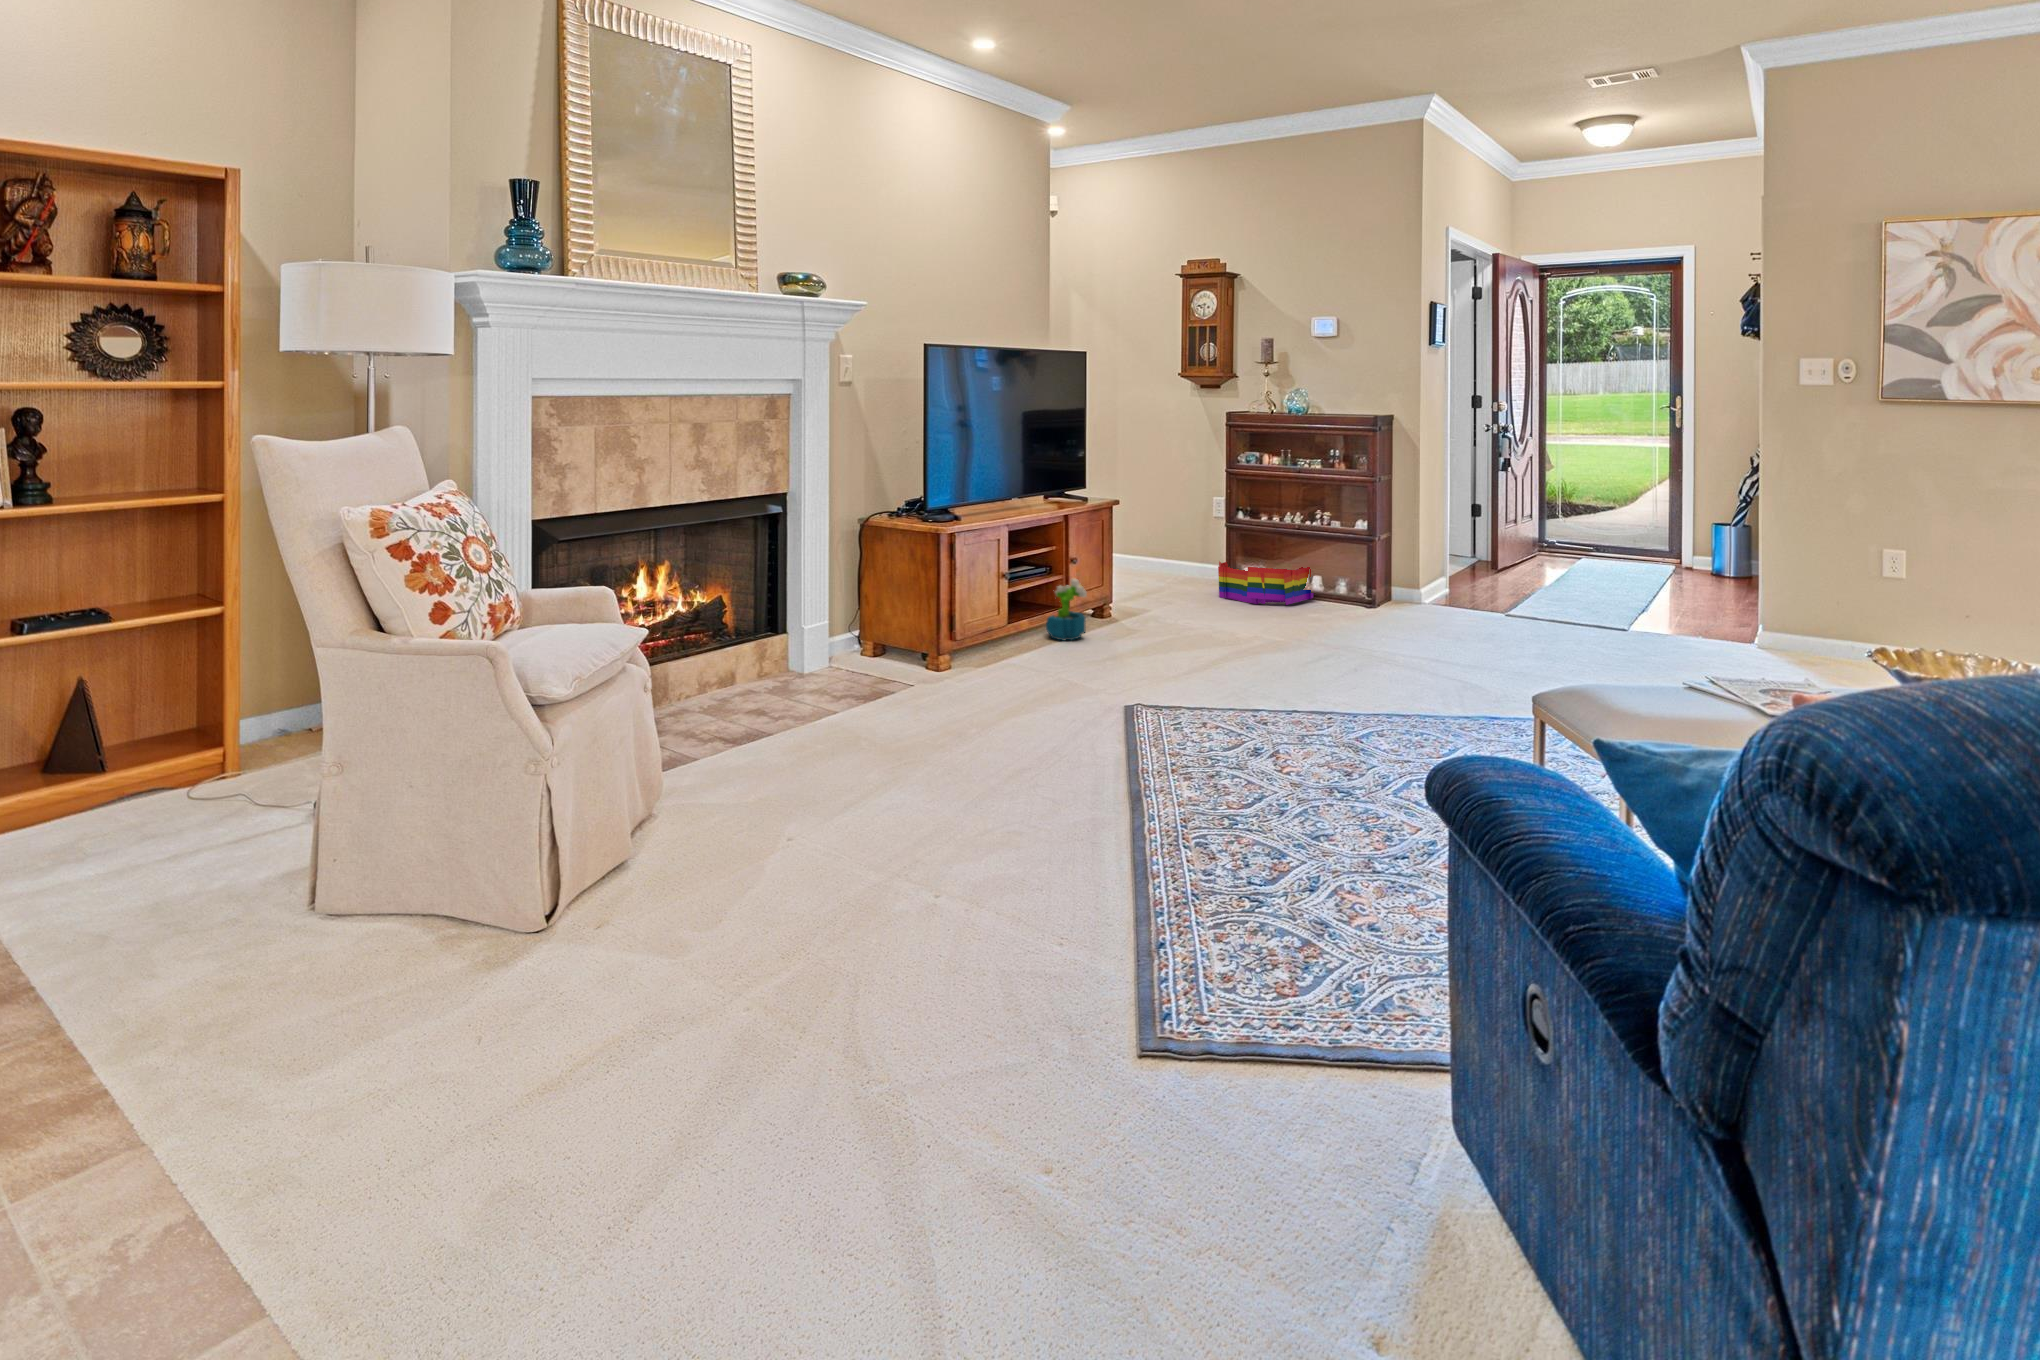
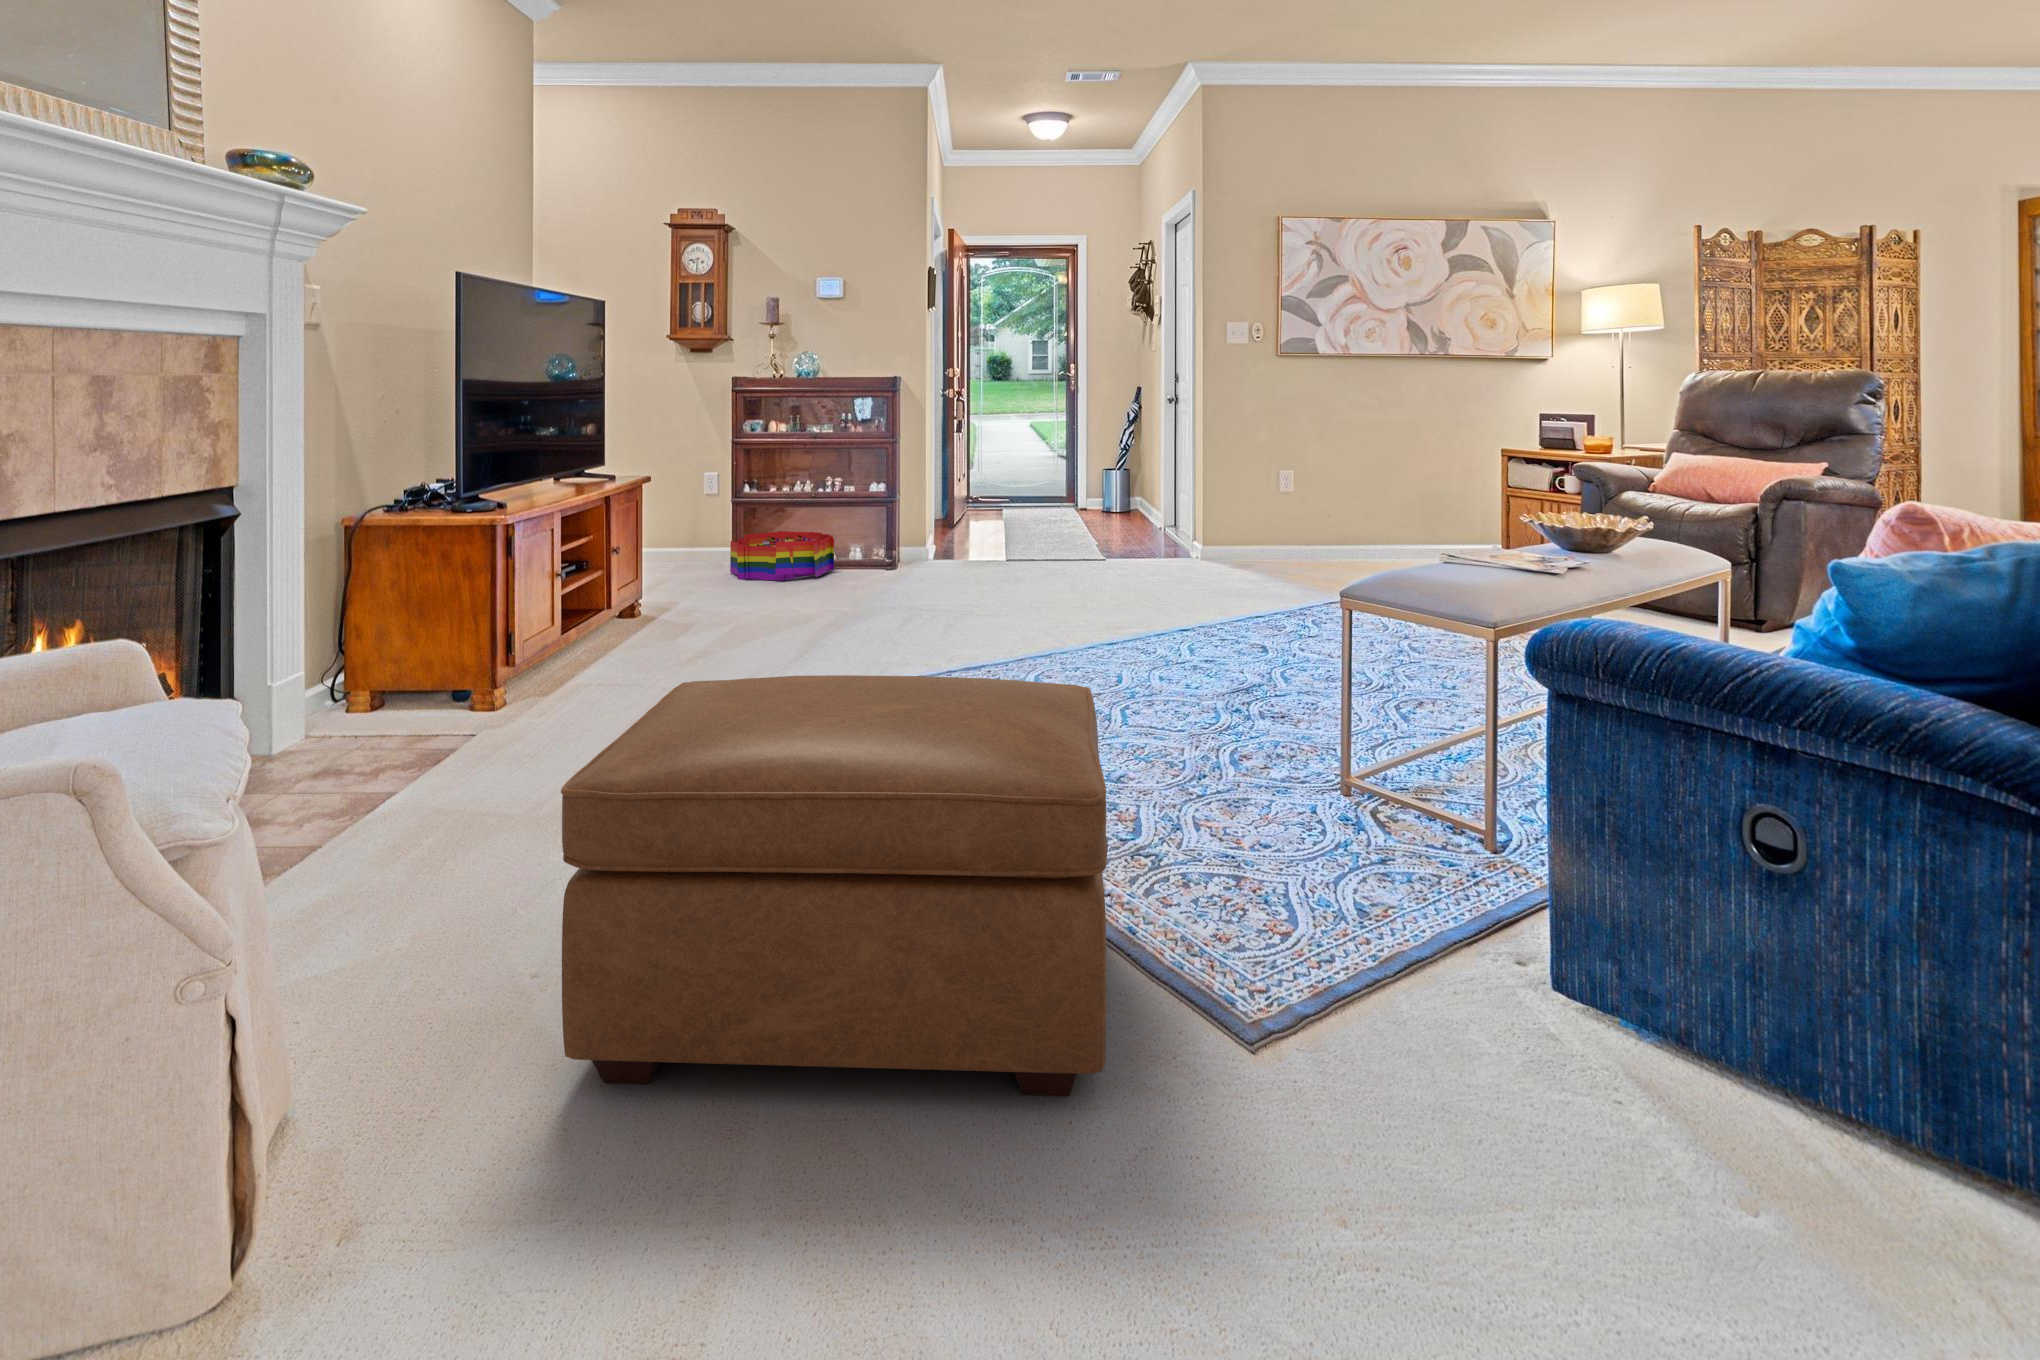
decorative plant: present [1046,578,1087,640] -> none [599,568,652,641]
ottoman: none [565,694,1100,1209] -> present [561,675,1108,1096]

